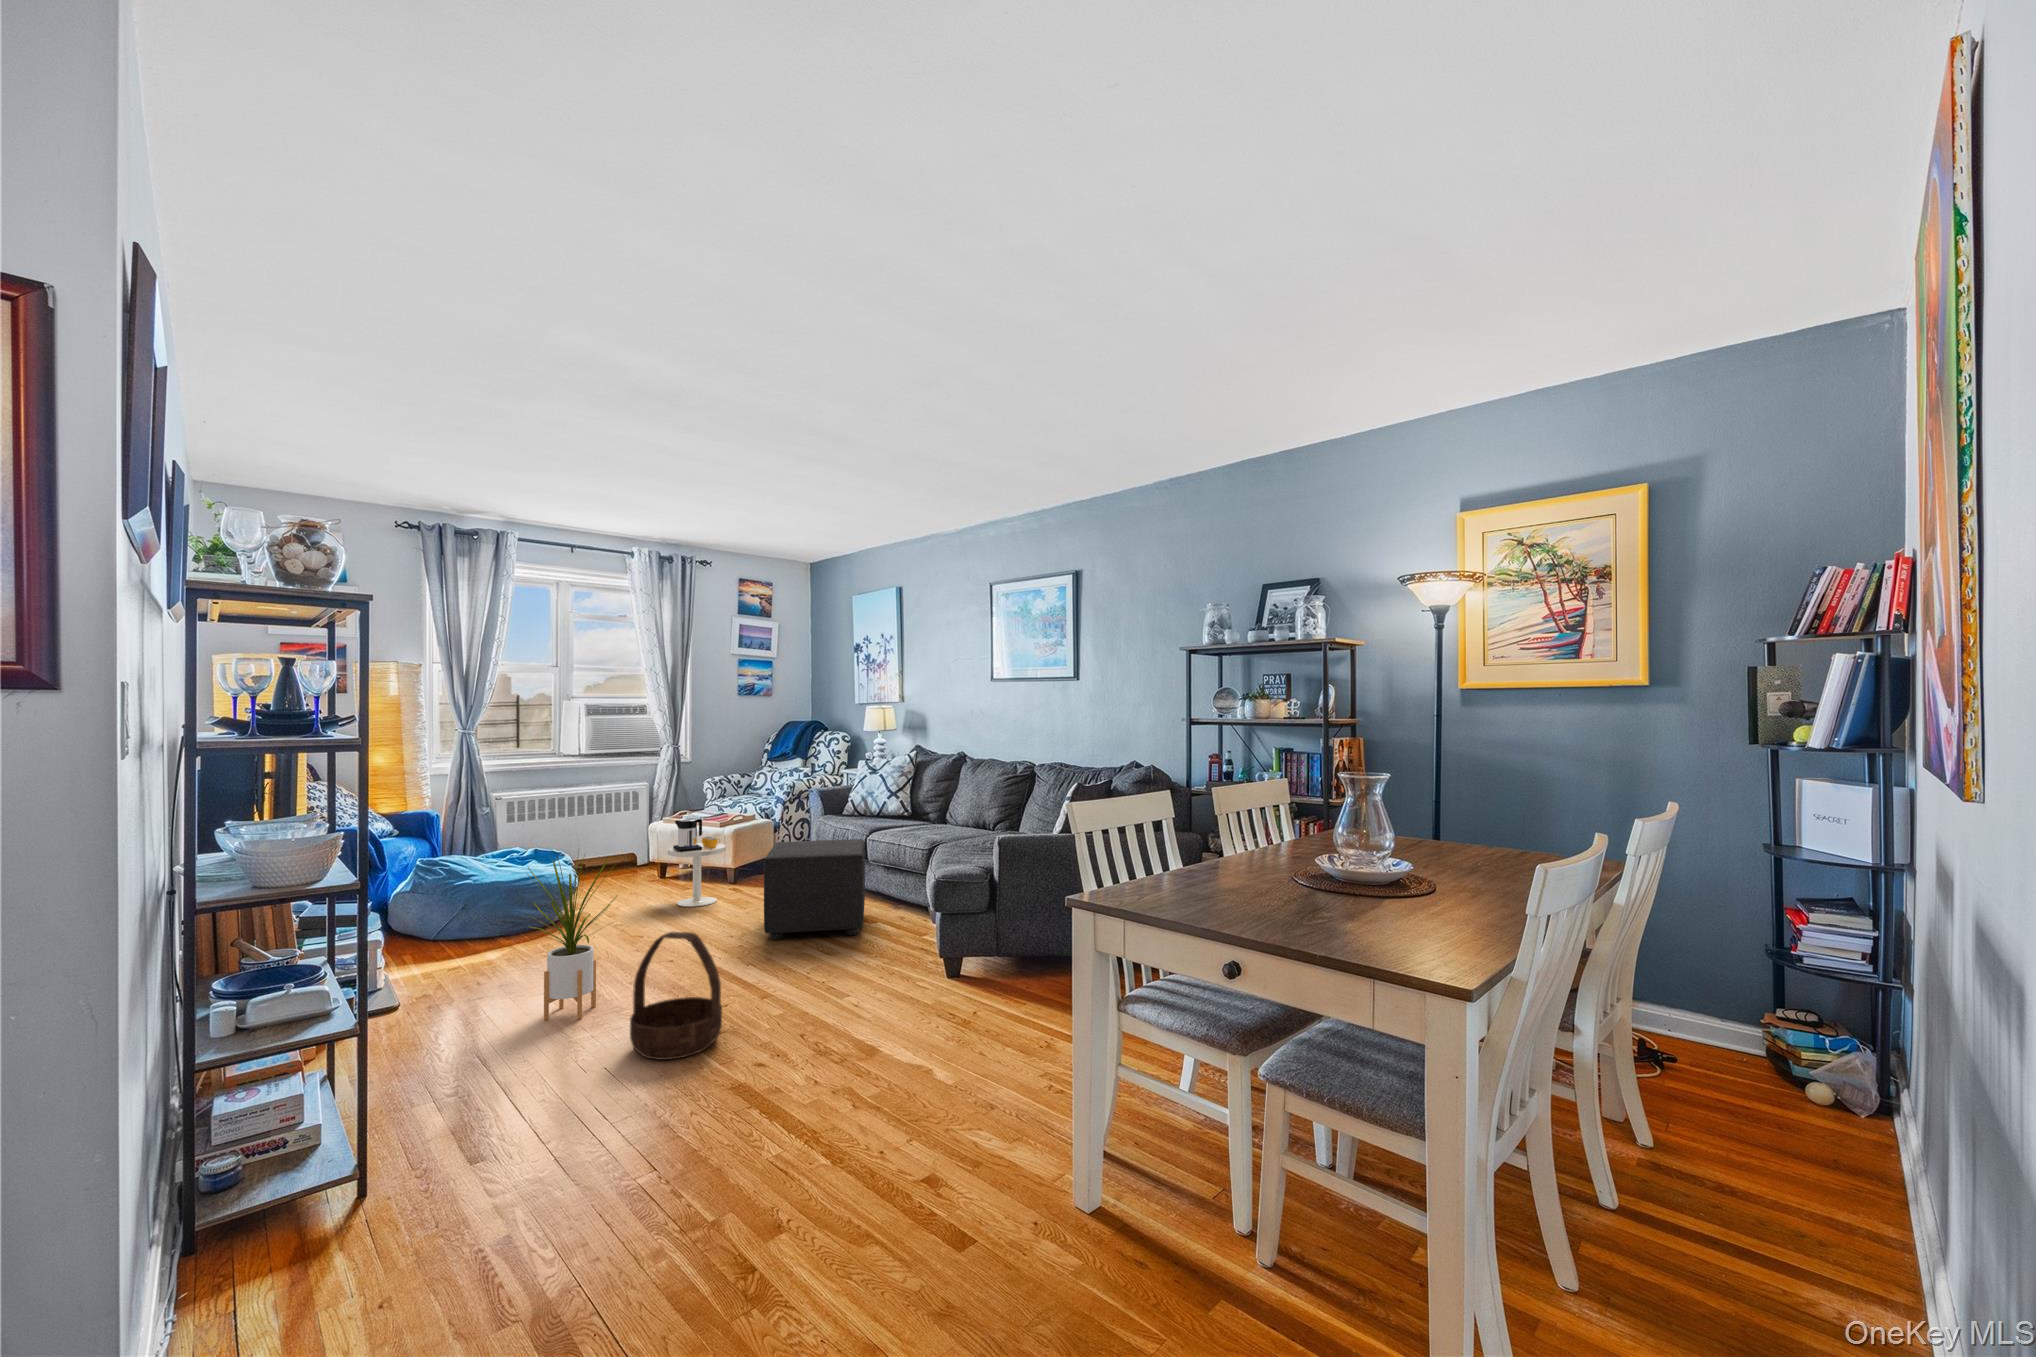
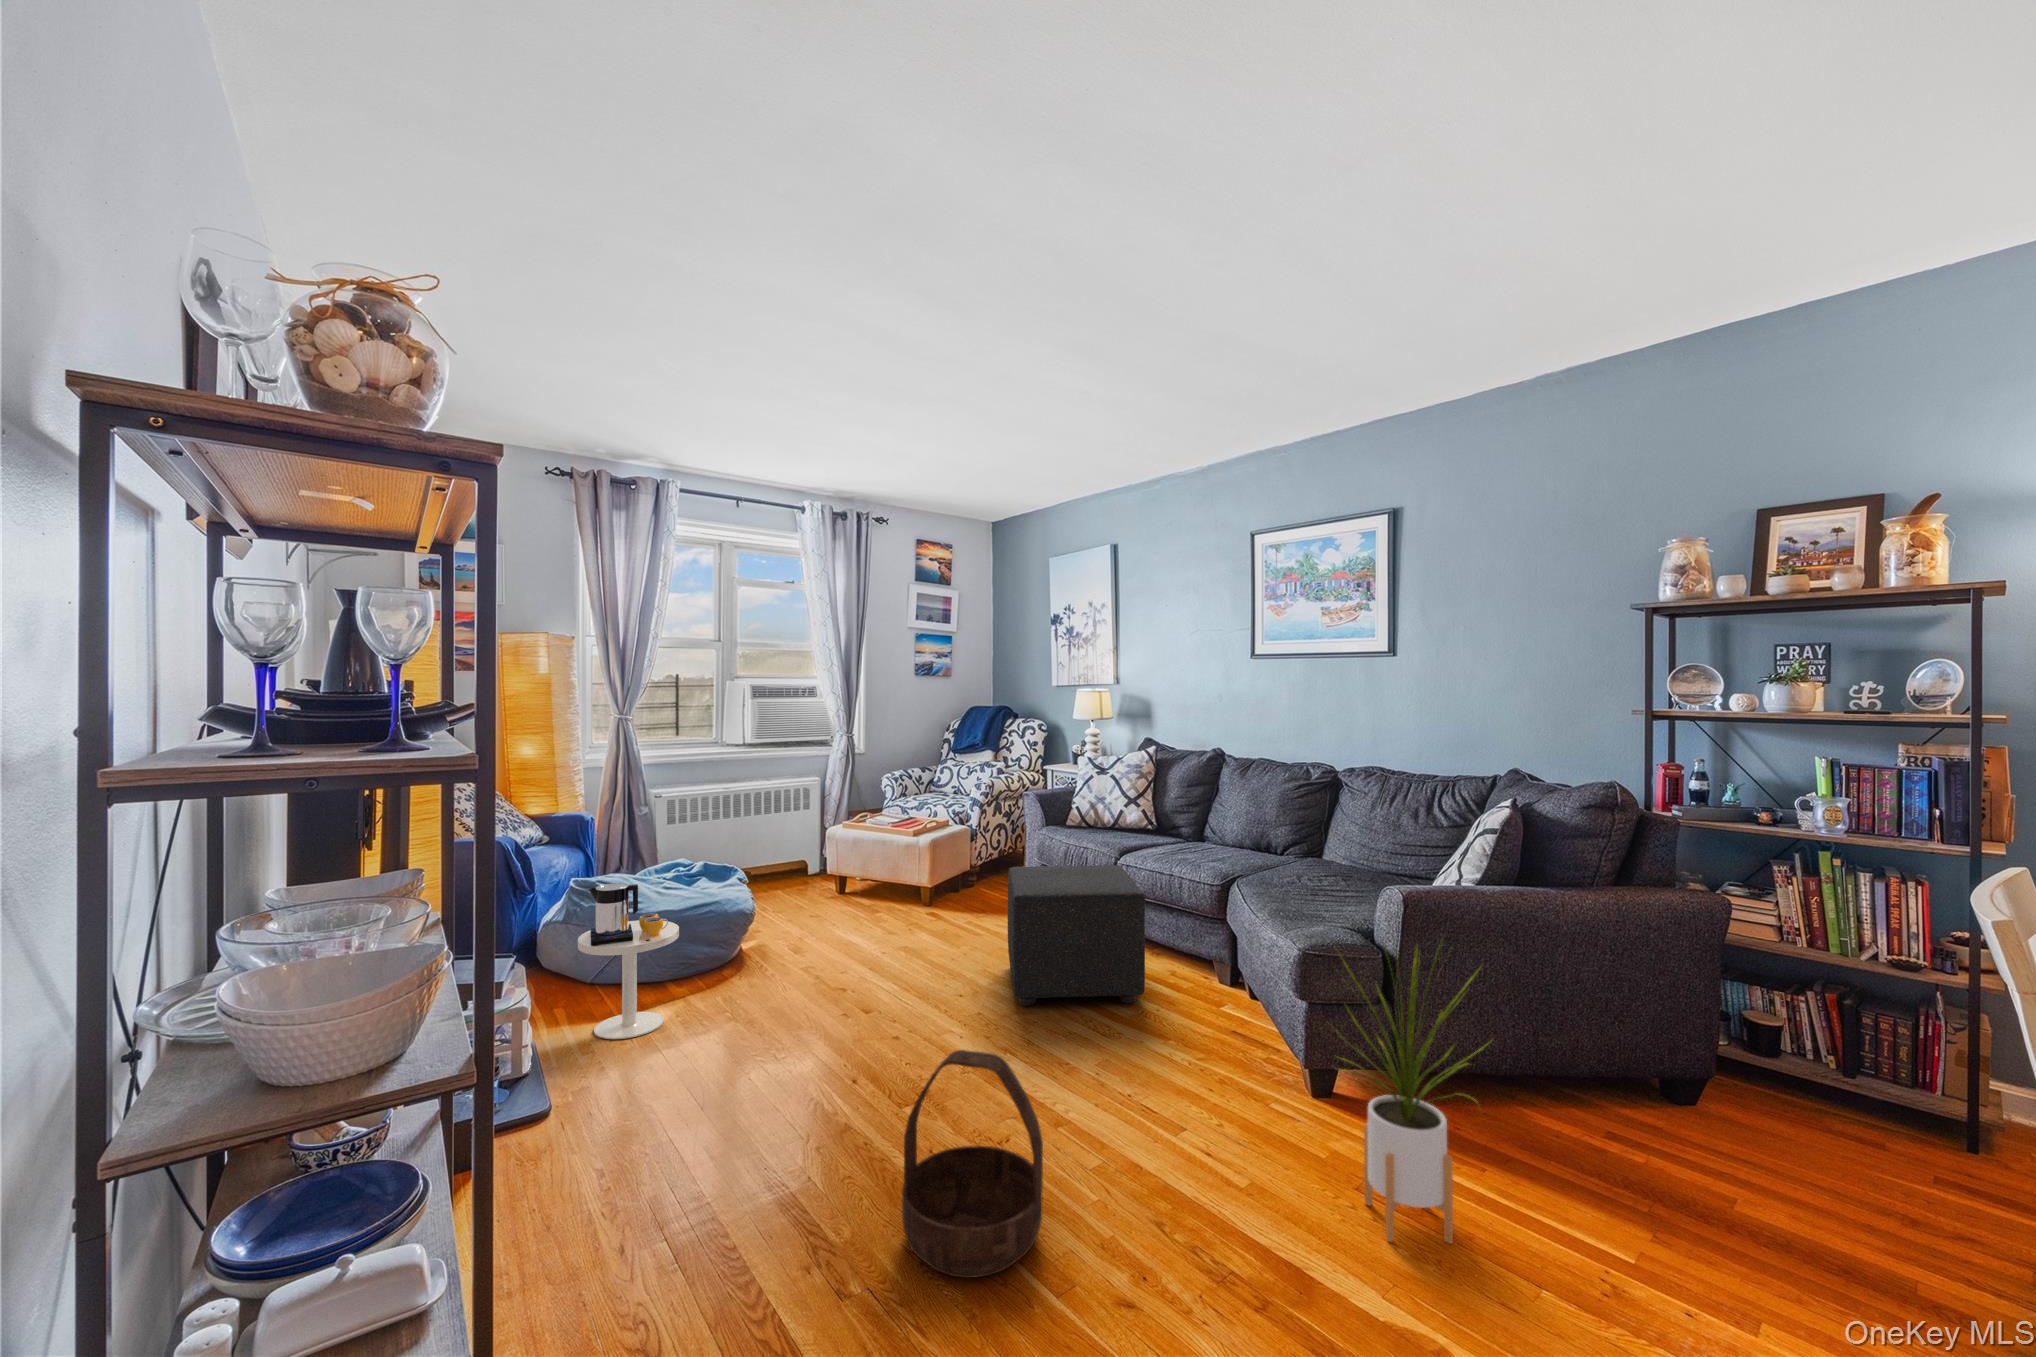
side table: present [668,819,726,907] -> present [578,883,679,1039]
house plant: present [527,851,617,1020] -> present [1336,936,1490,1244]

